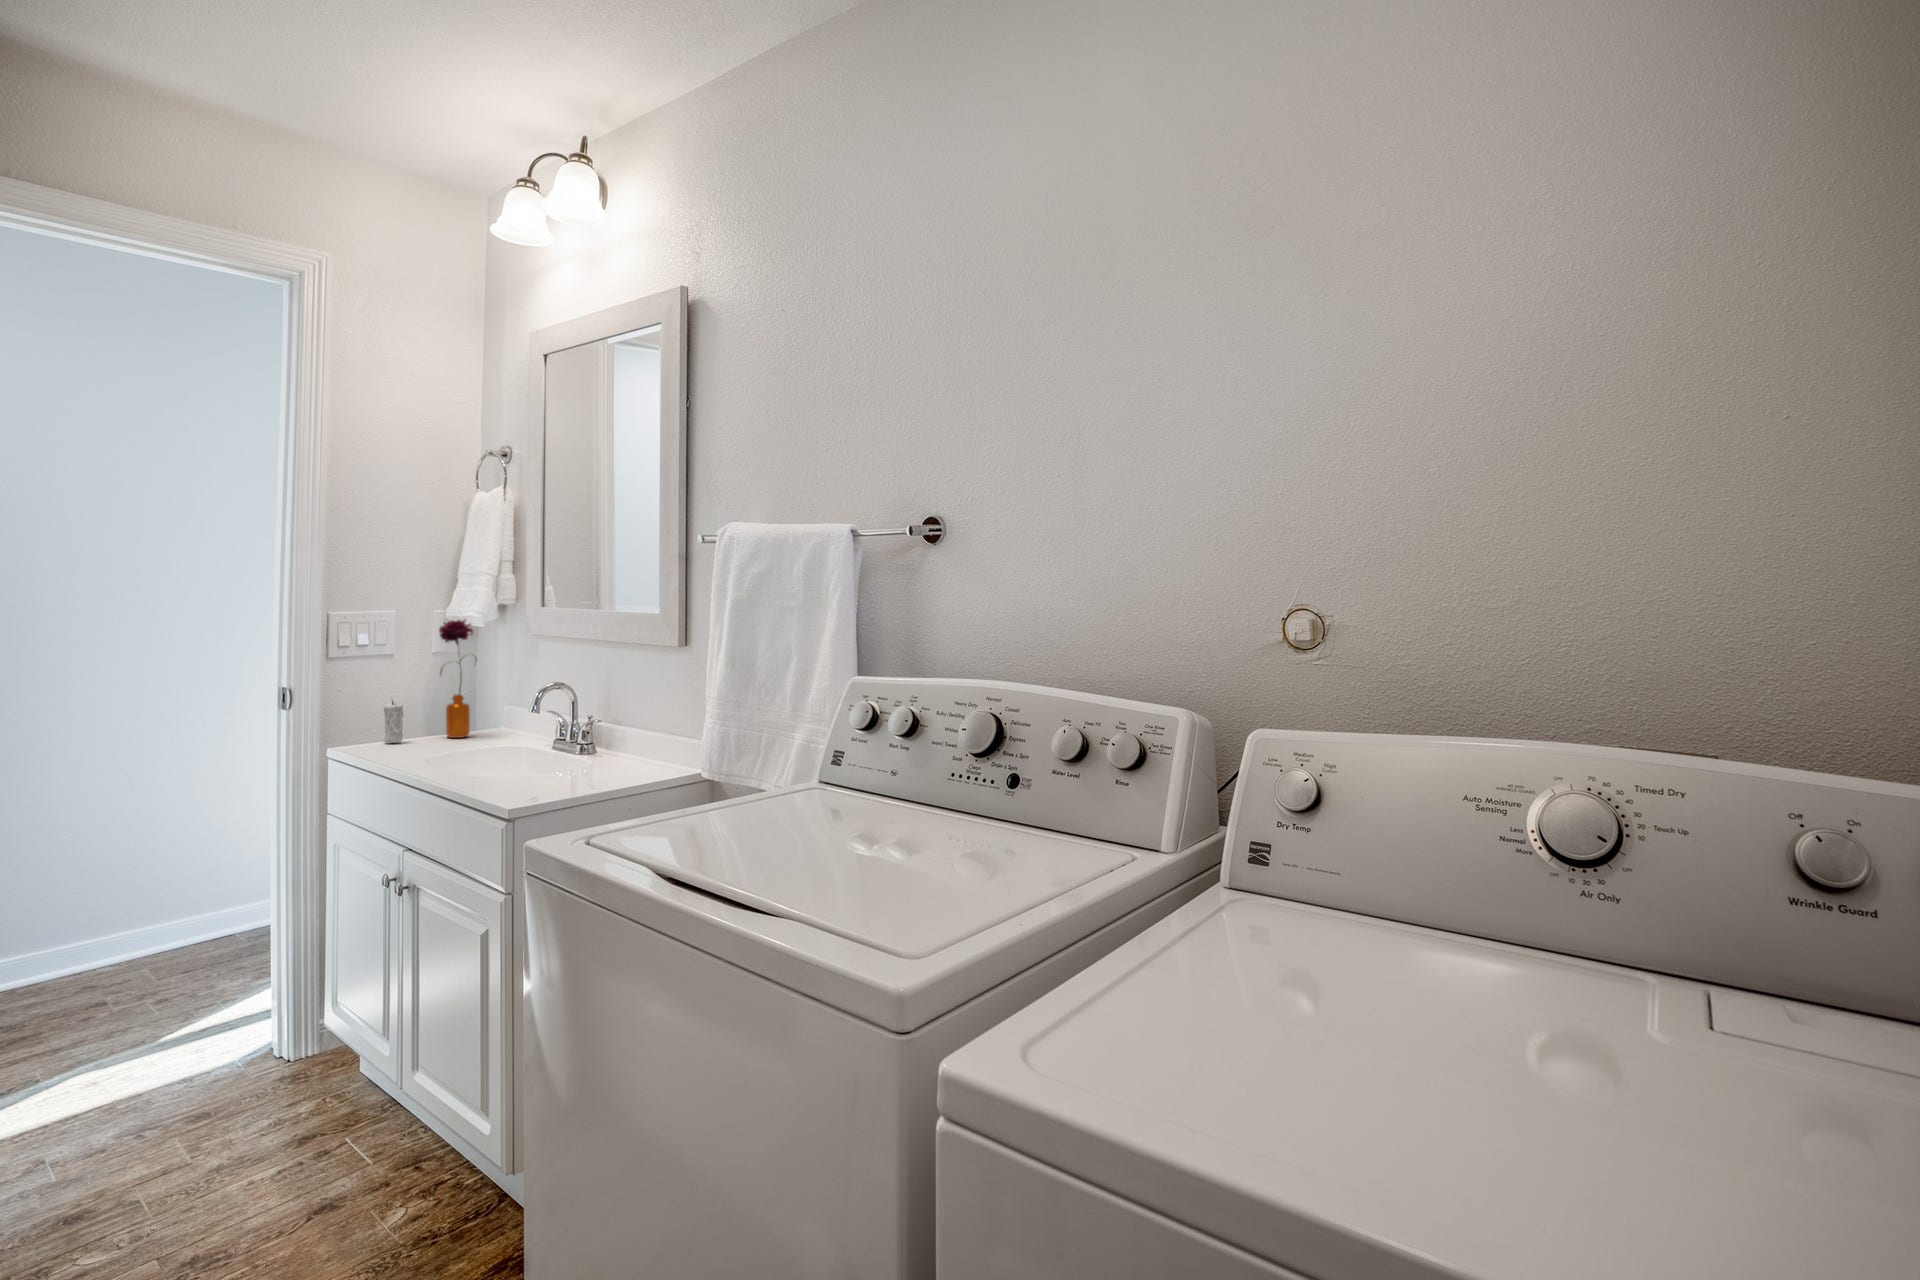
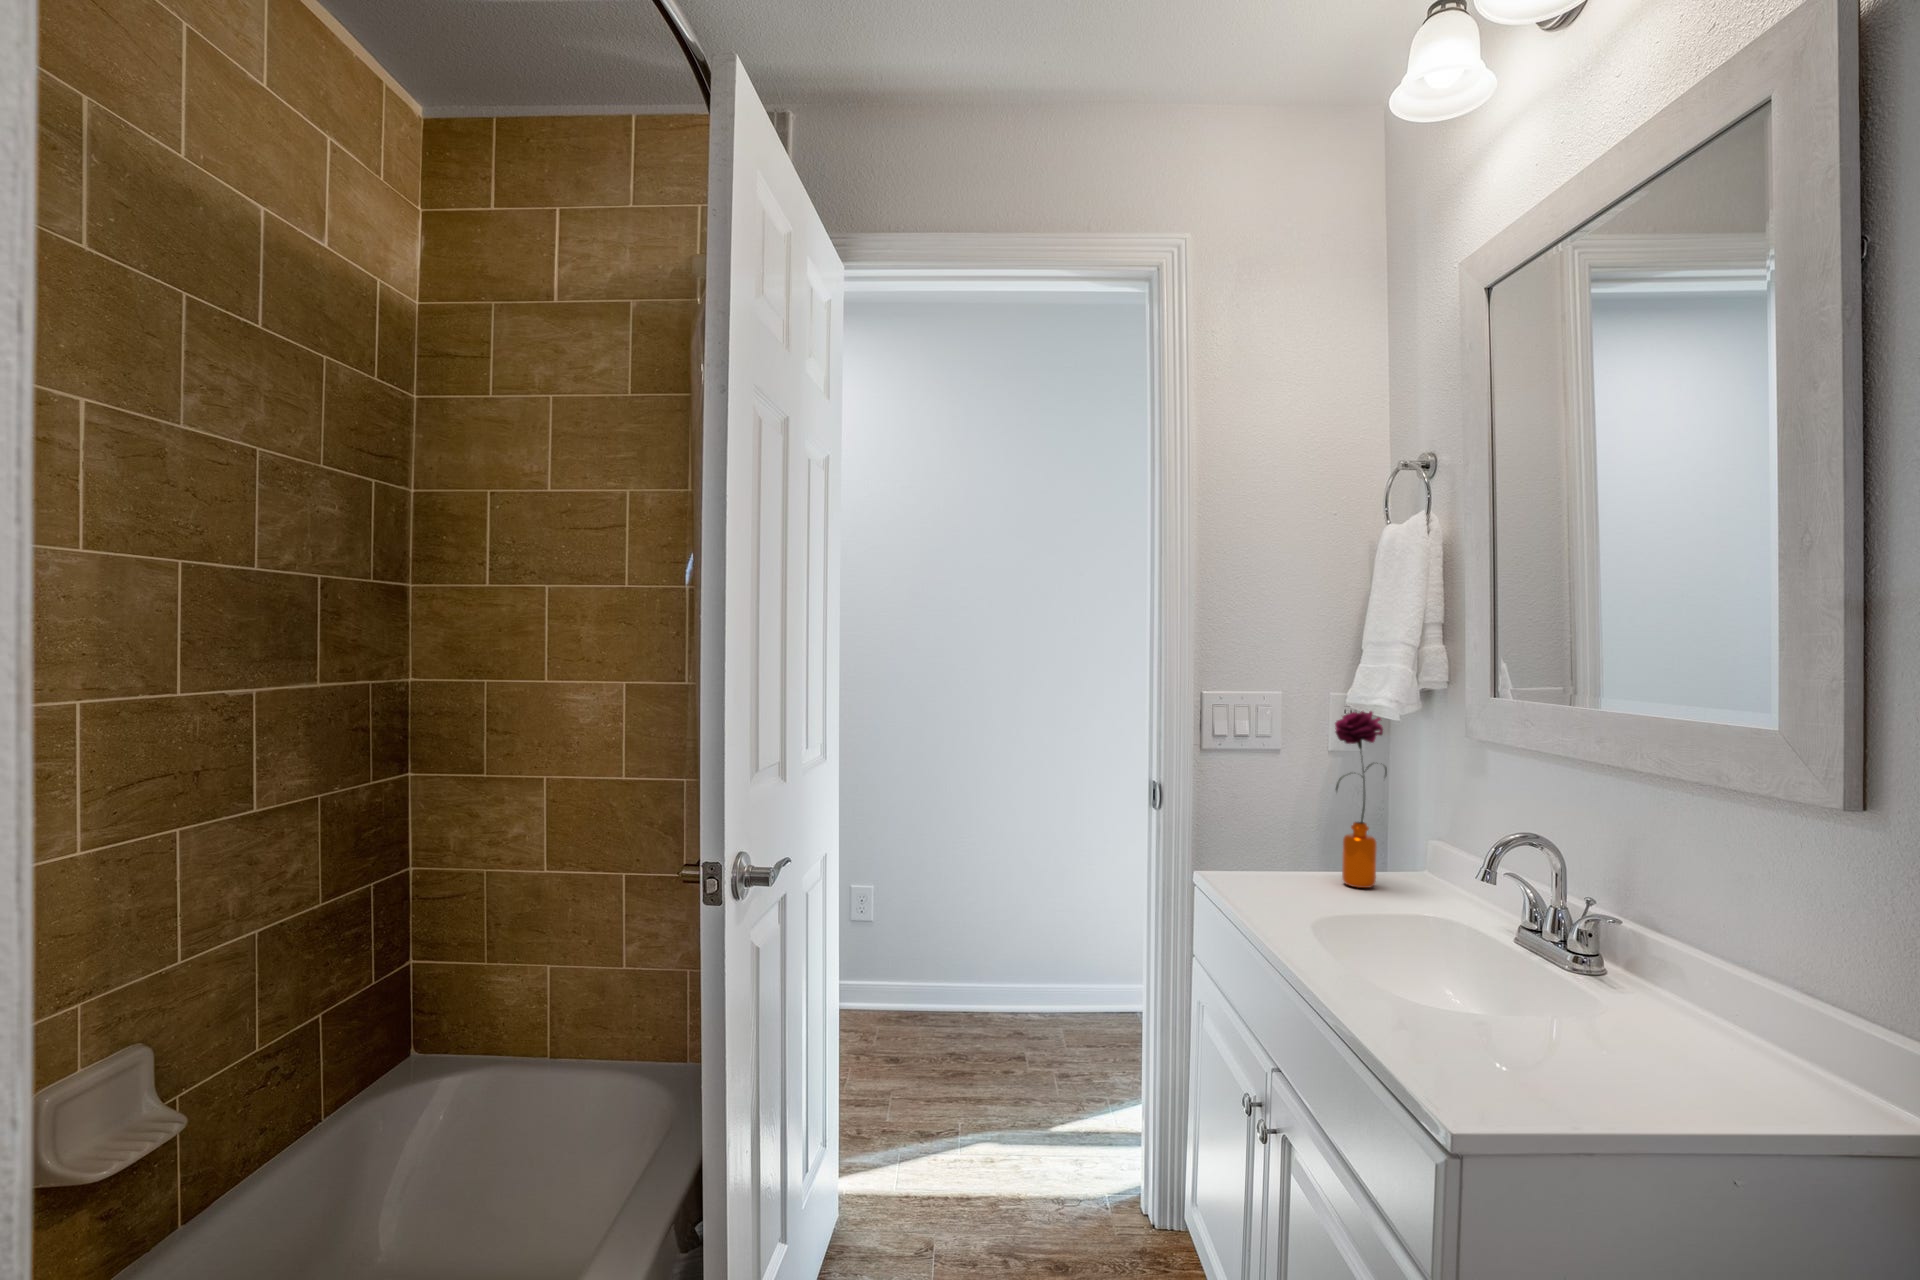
candle: present [384,700,403,743] -> none [1260,815,1286,885]

